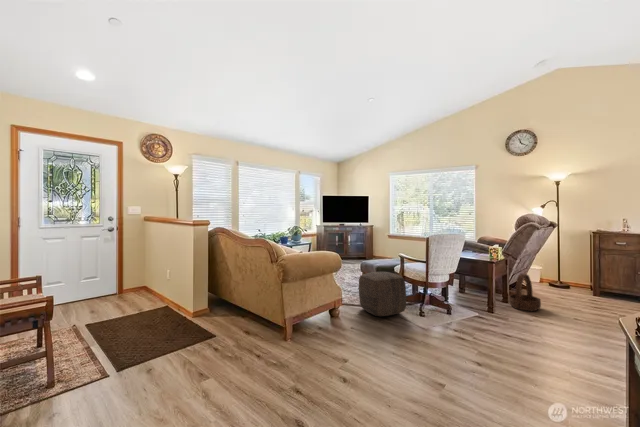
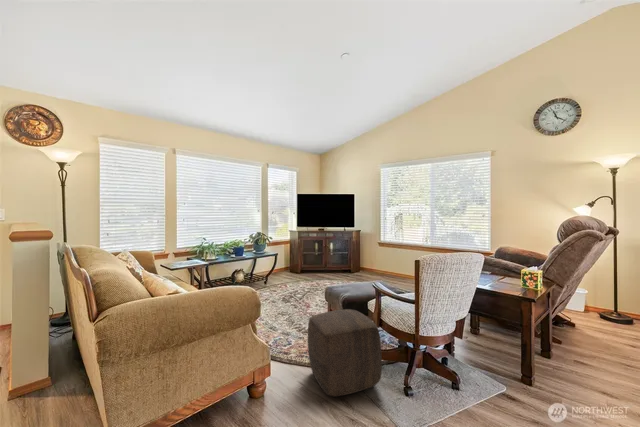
basket: present [509,274,541,311] -> none [553,314,612,381]

